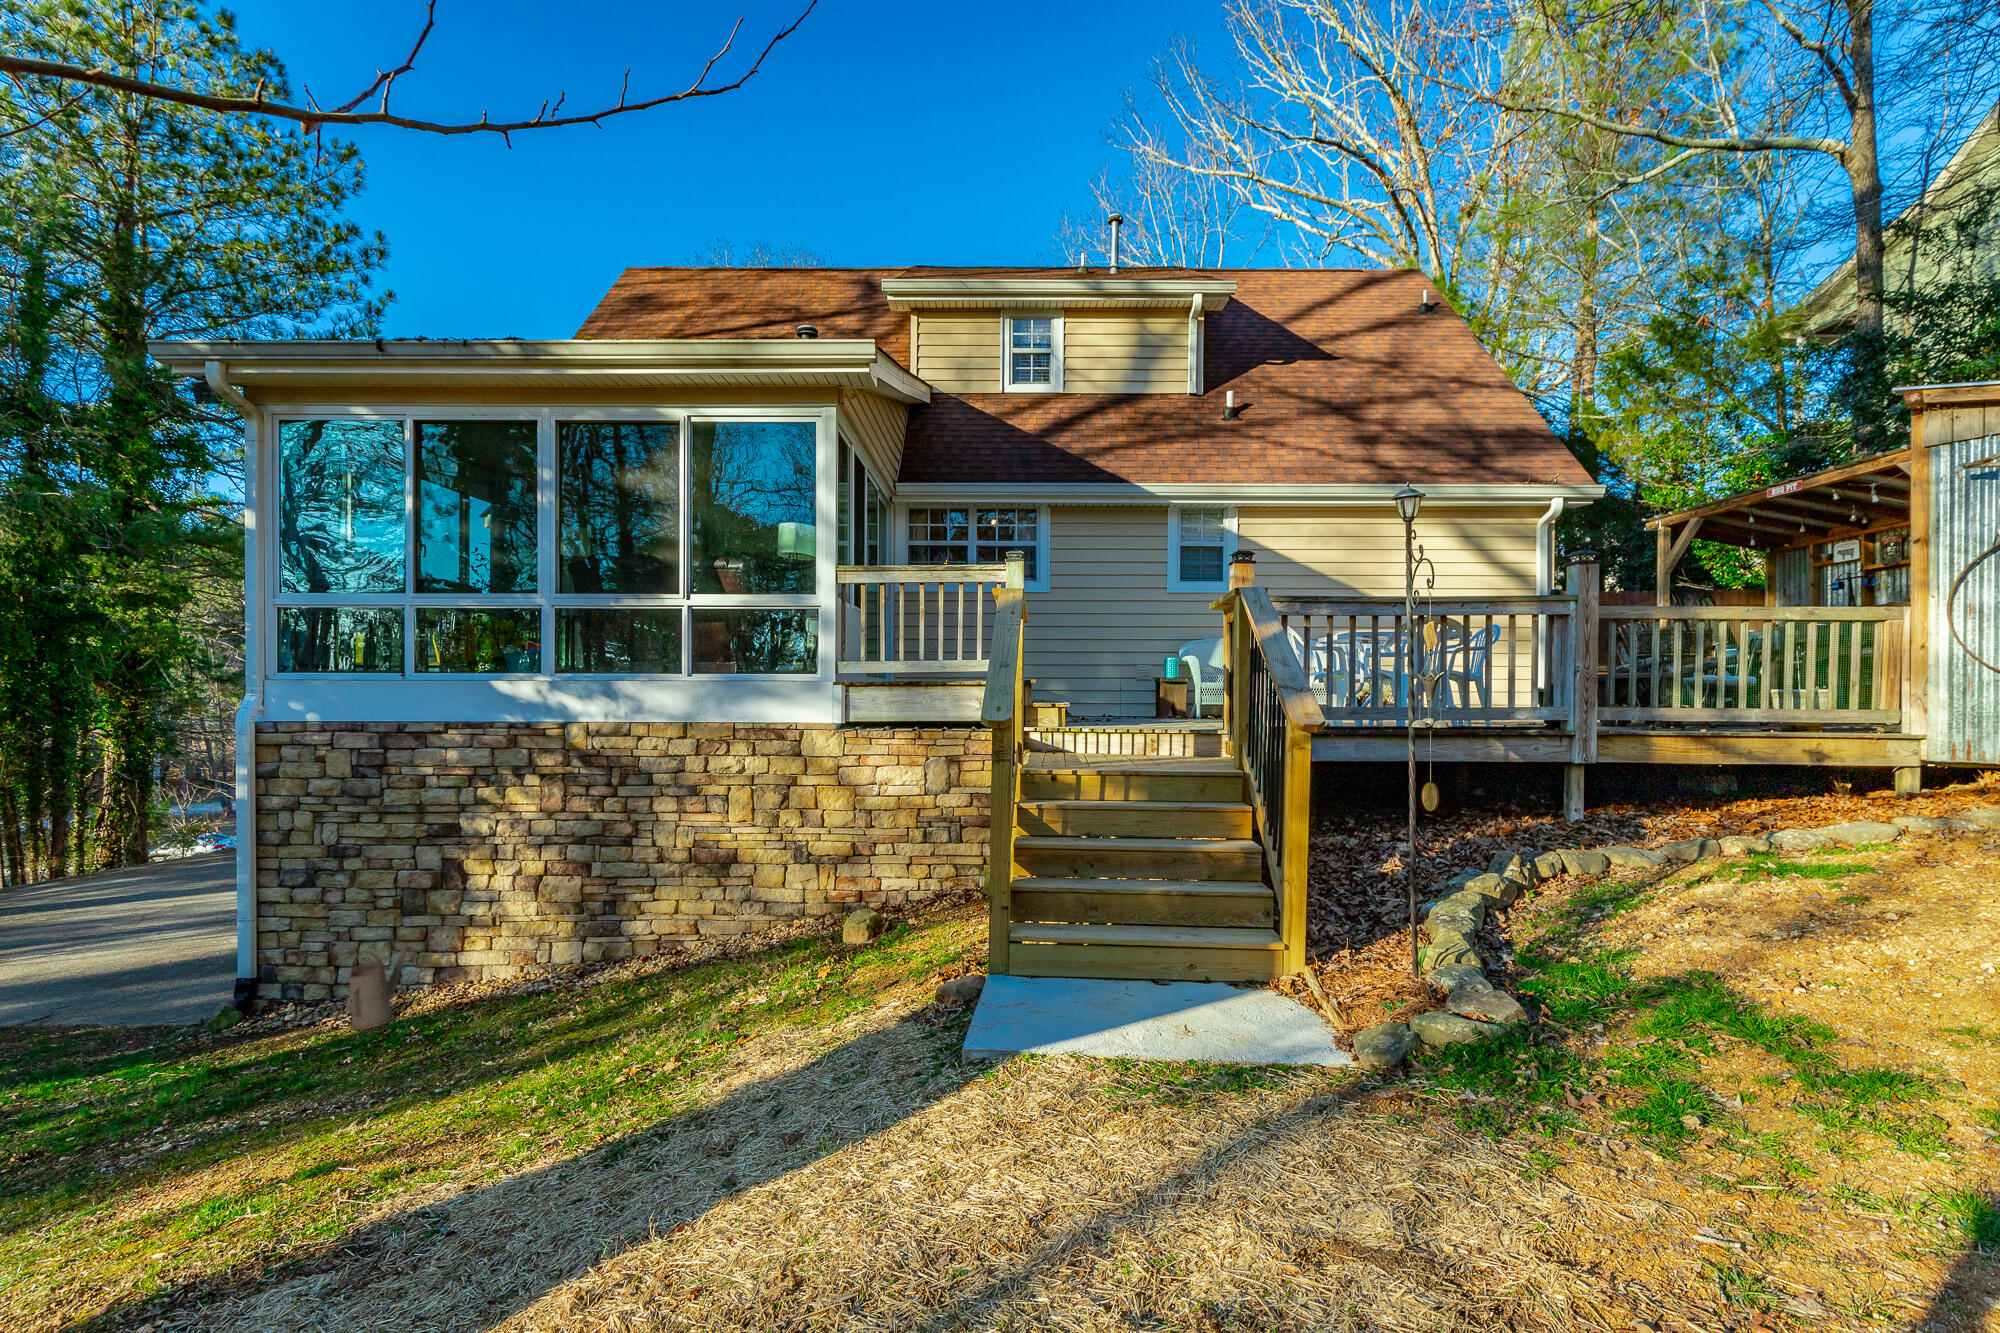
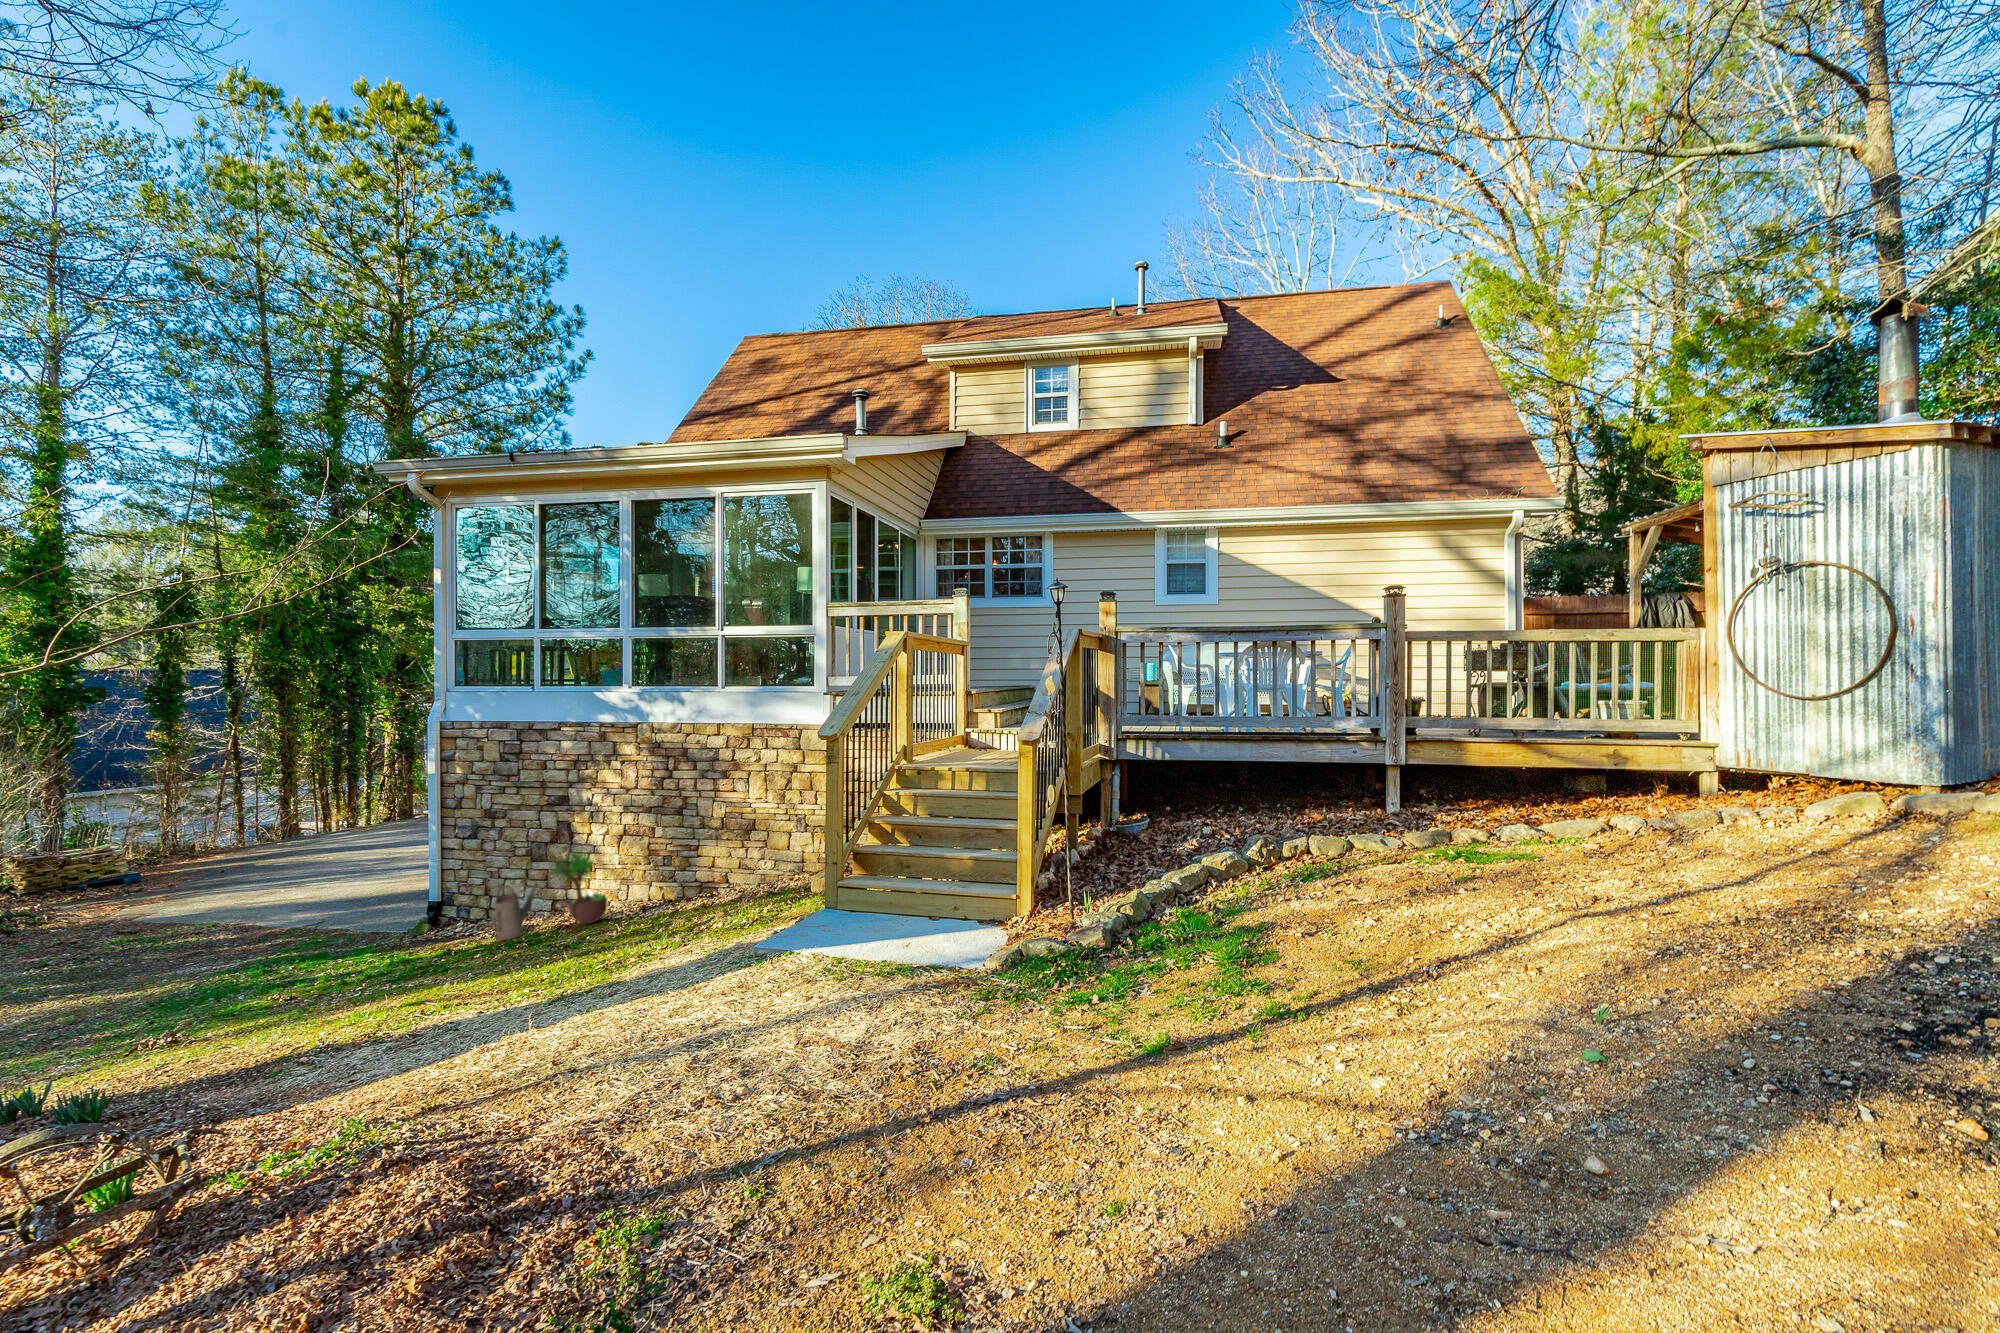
potted tree: none [433,891,517,1000] -> present [552,850,607,924]

